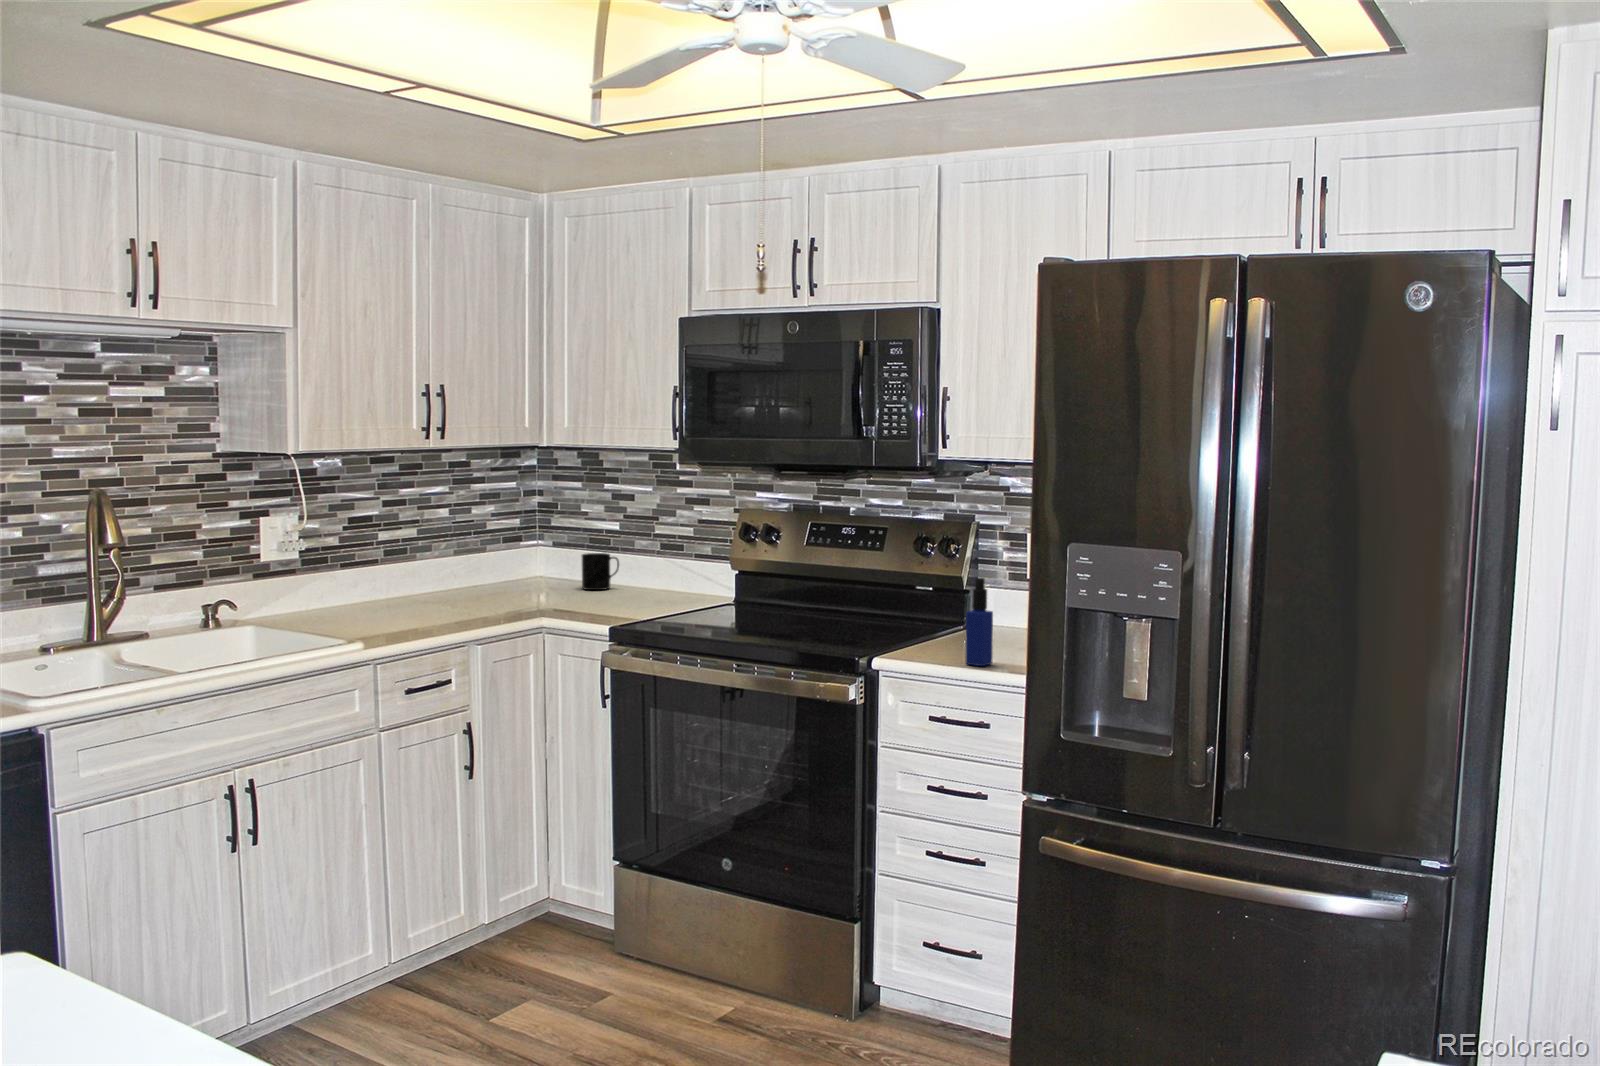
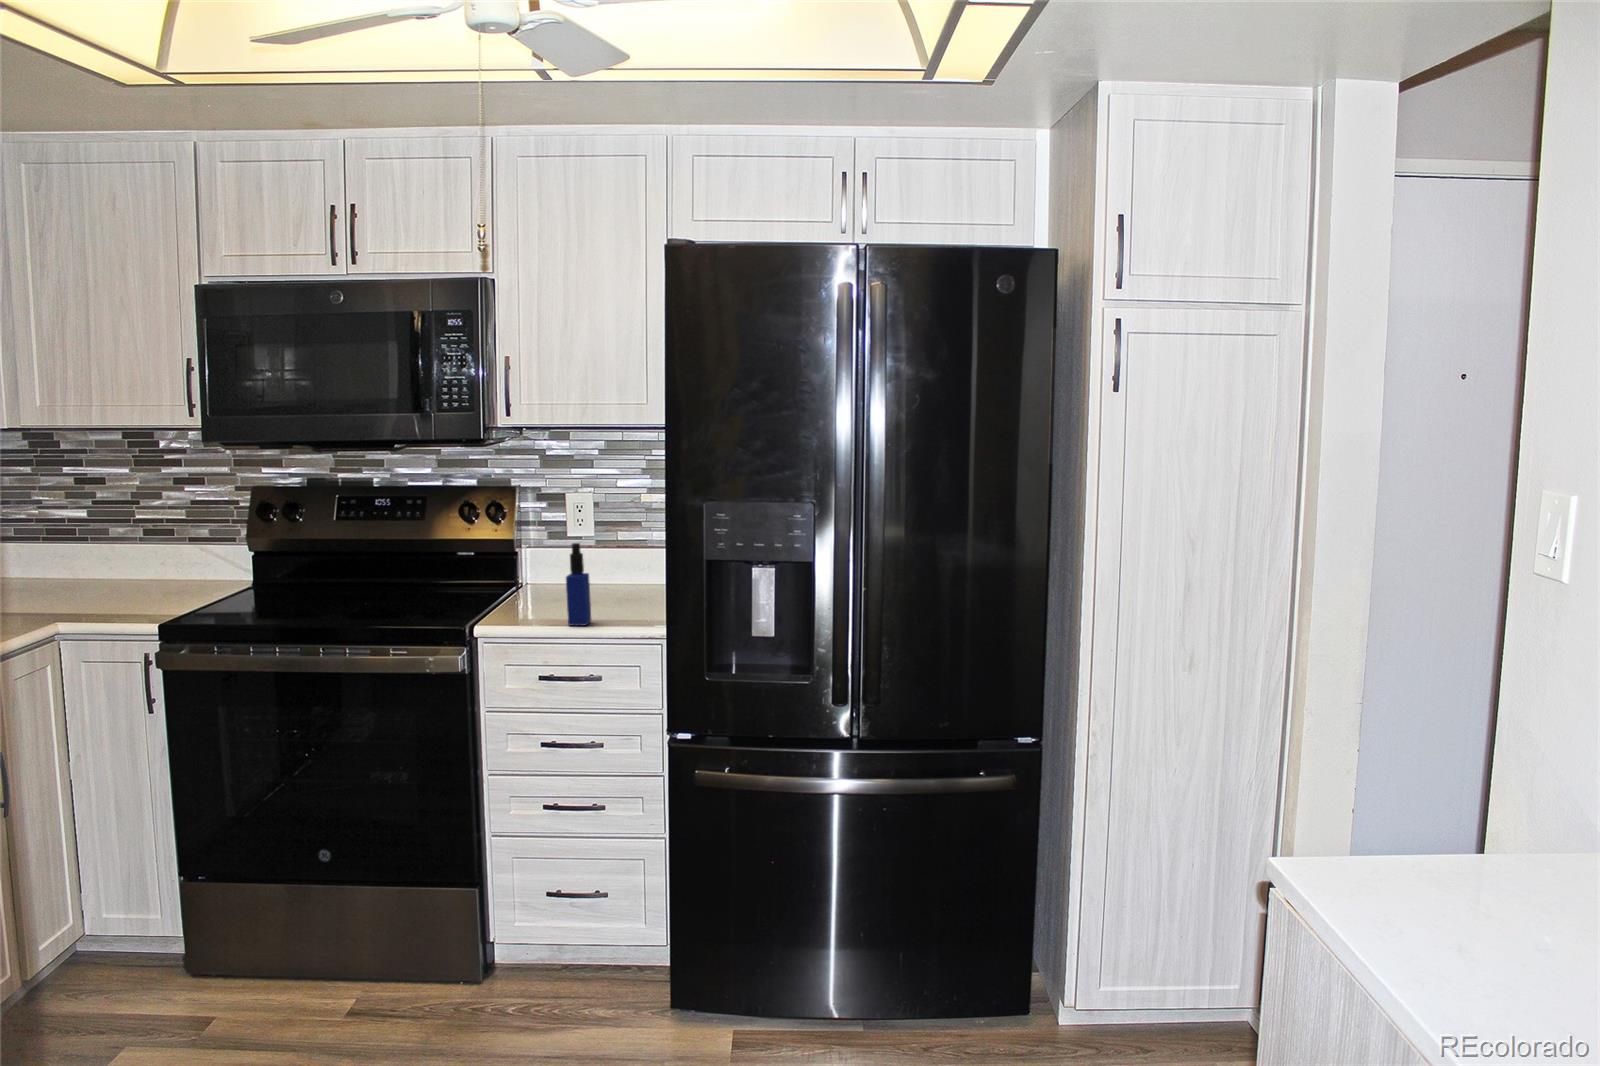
mug: present [582,553,619,590] -> none [50,548,99,592]

